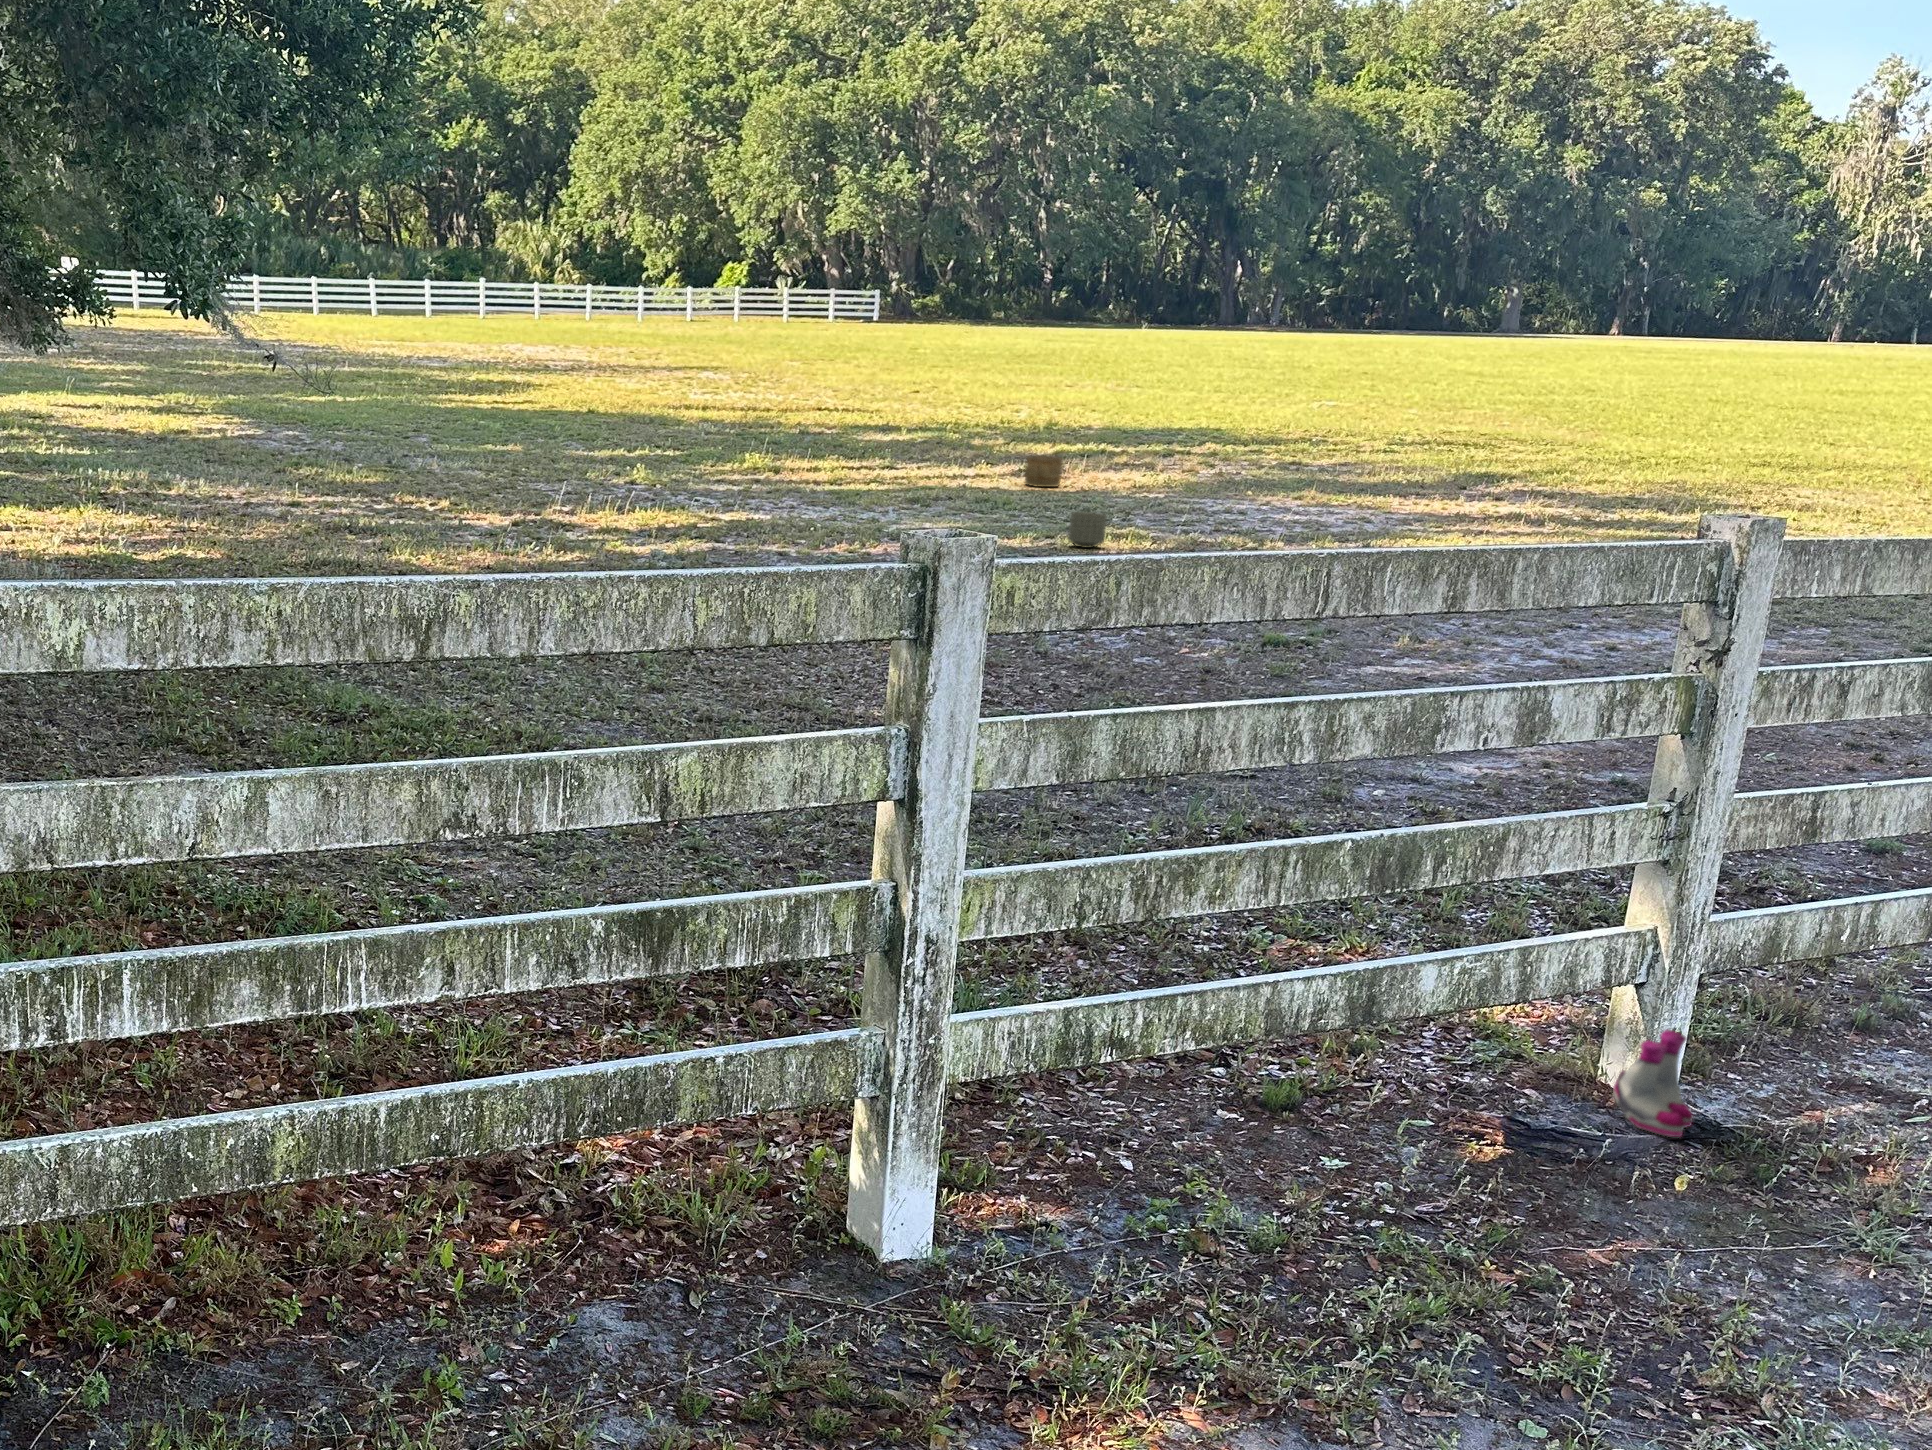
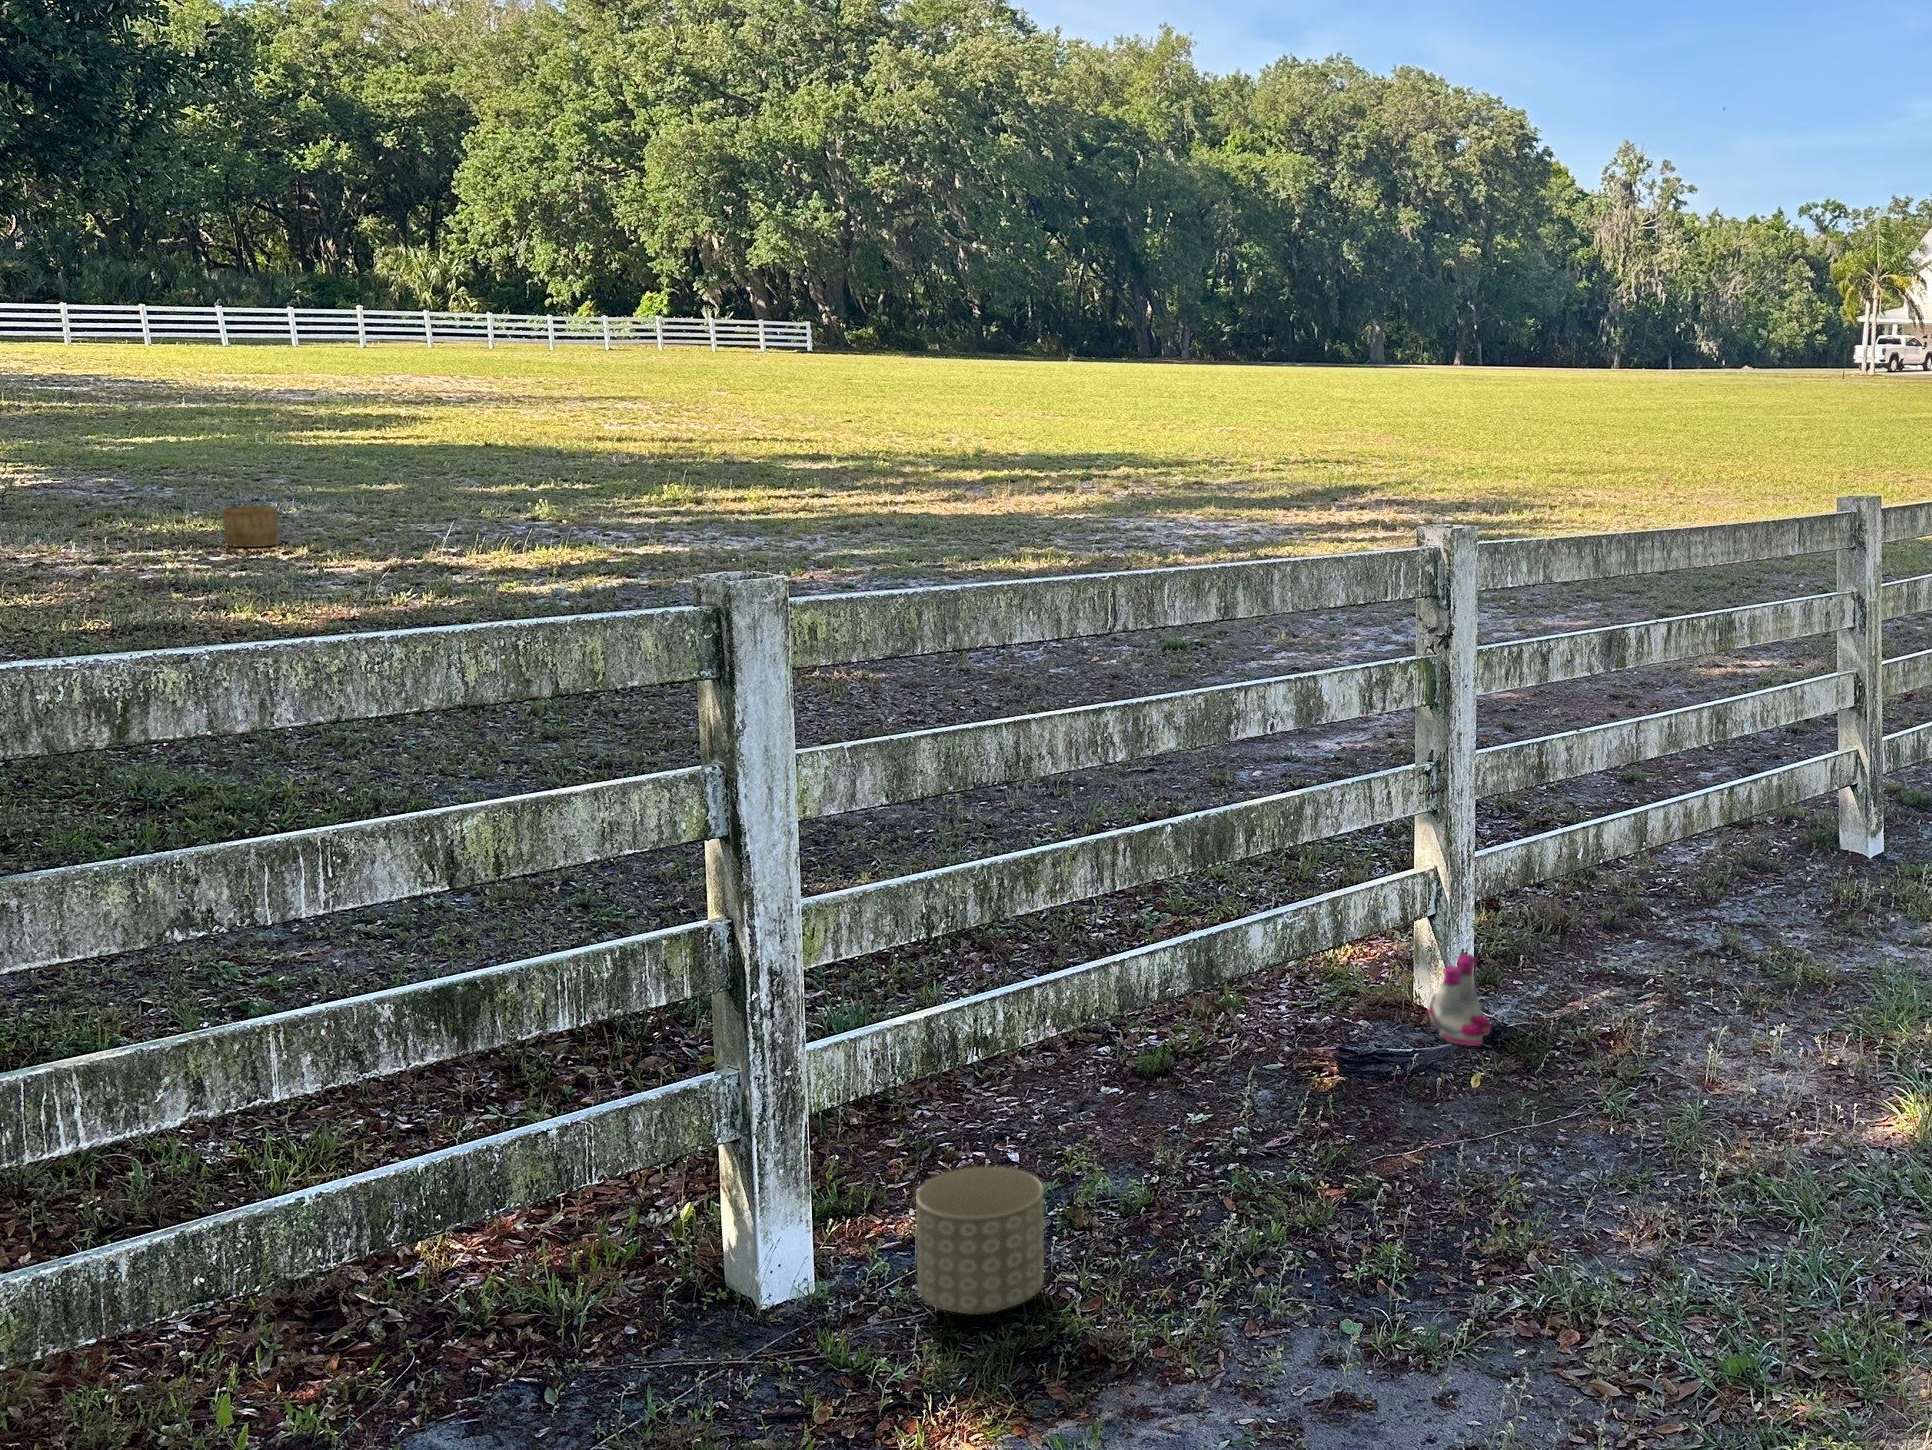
wooden bucket: present [1025,455,1063,487] -> present [222,505,278,547]
planter: present [1068,512,1107,548] -> present [916,1167,1044,1315]

